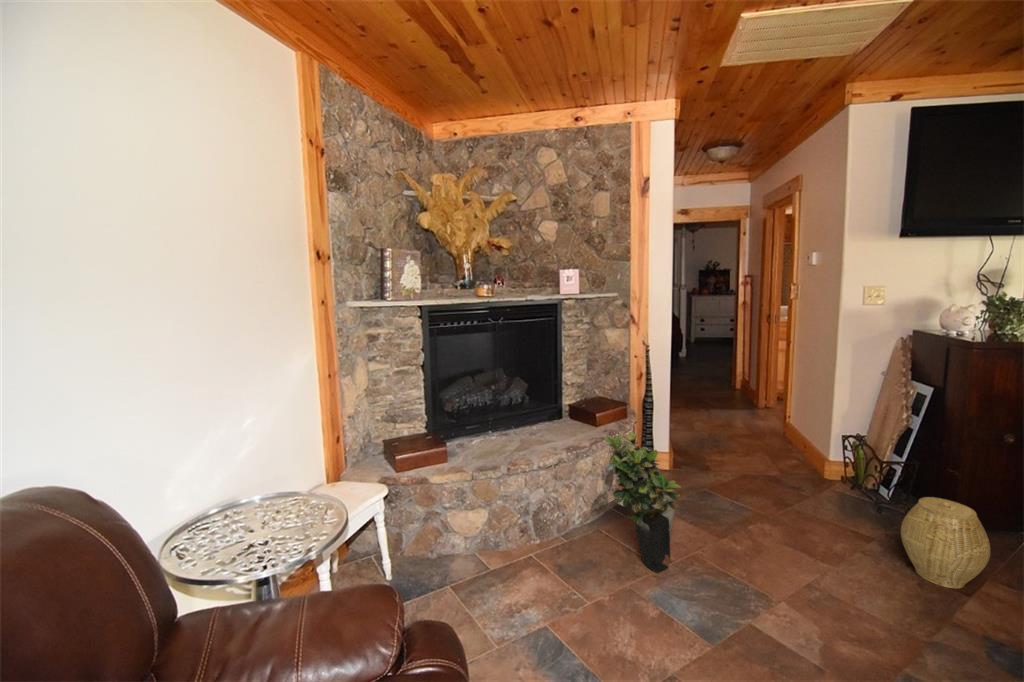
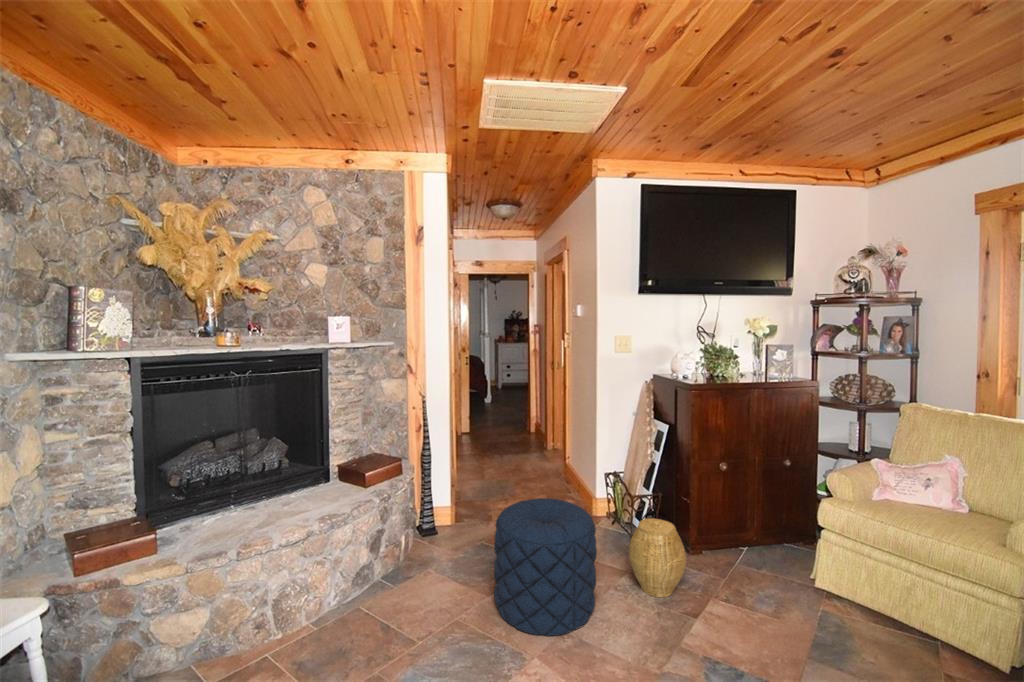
potted plant: present [604,431,681,572] -> none [358,488,438,641]
pouf: none [735,458,867,601] -> present [494,498,597,636]

